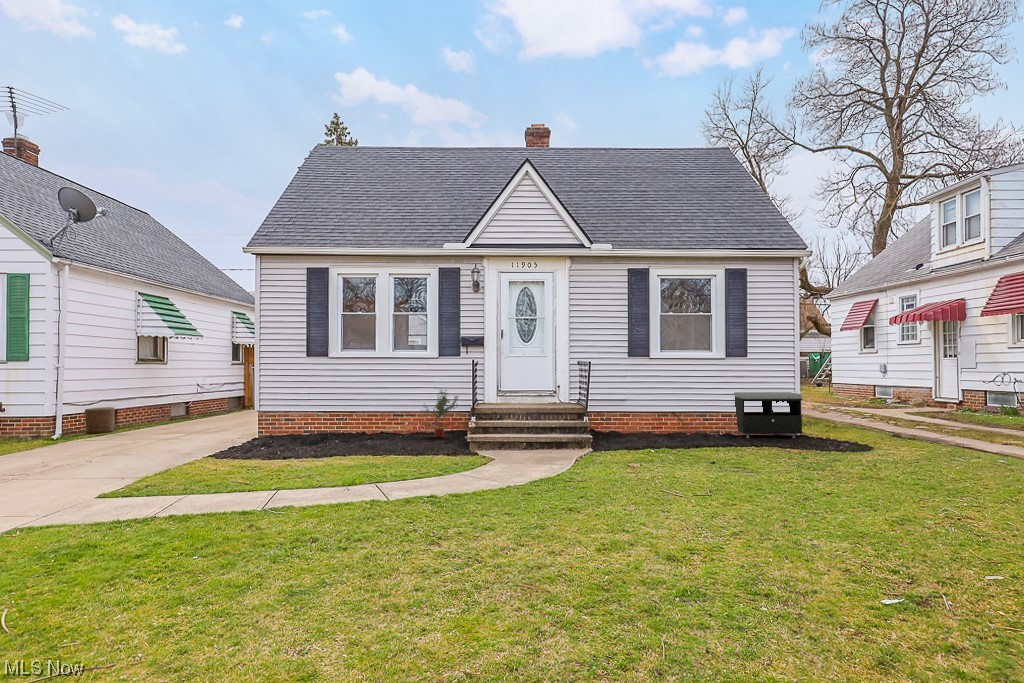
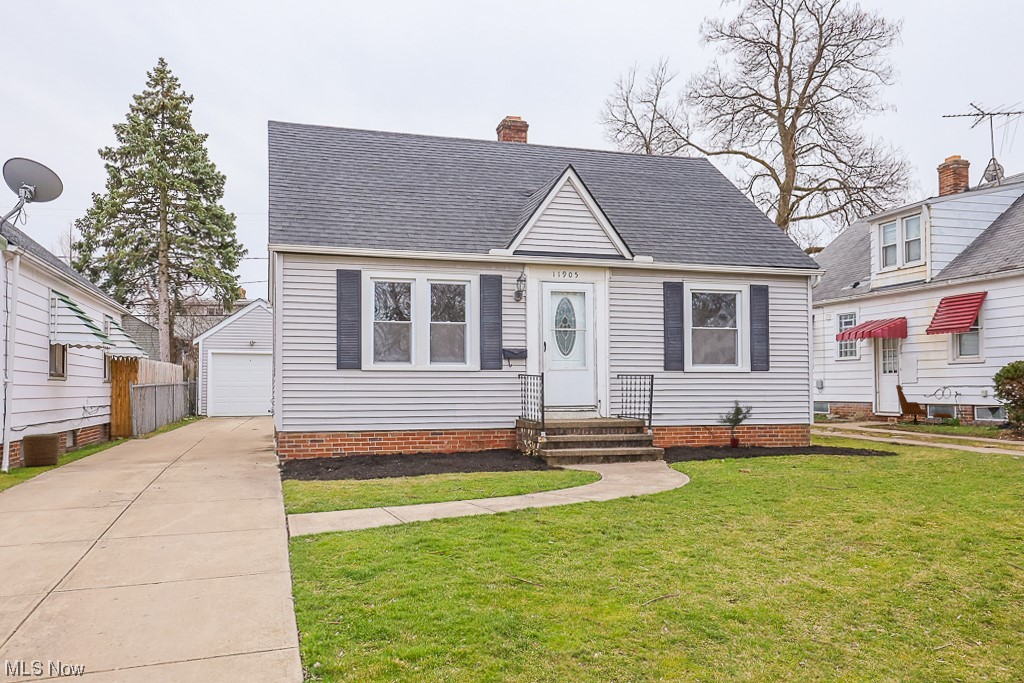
lounge chair: none [948,372,1017,418] -> present [896,385,953,425]
potted tree: present [421,390,458,438] -> present [718,400,752,447]
storage bench: present [734,392,802,438] -> none [758,403,824,447]

